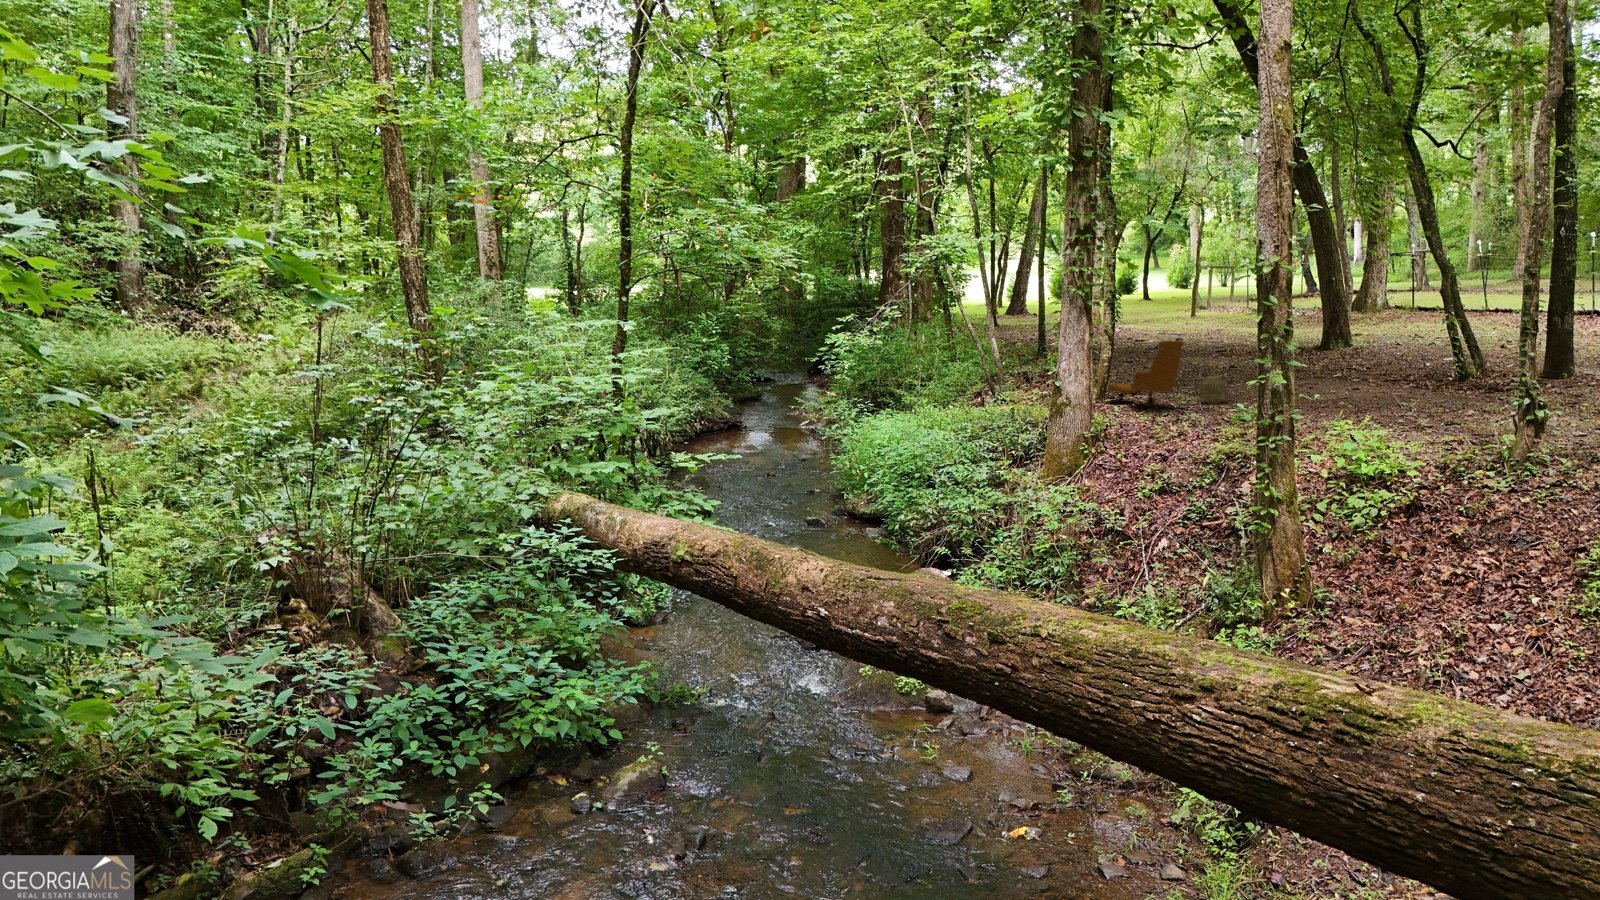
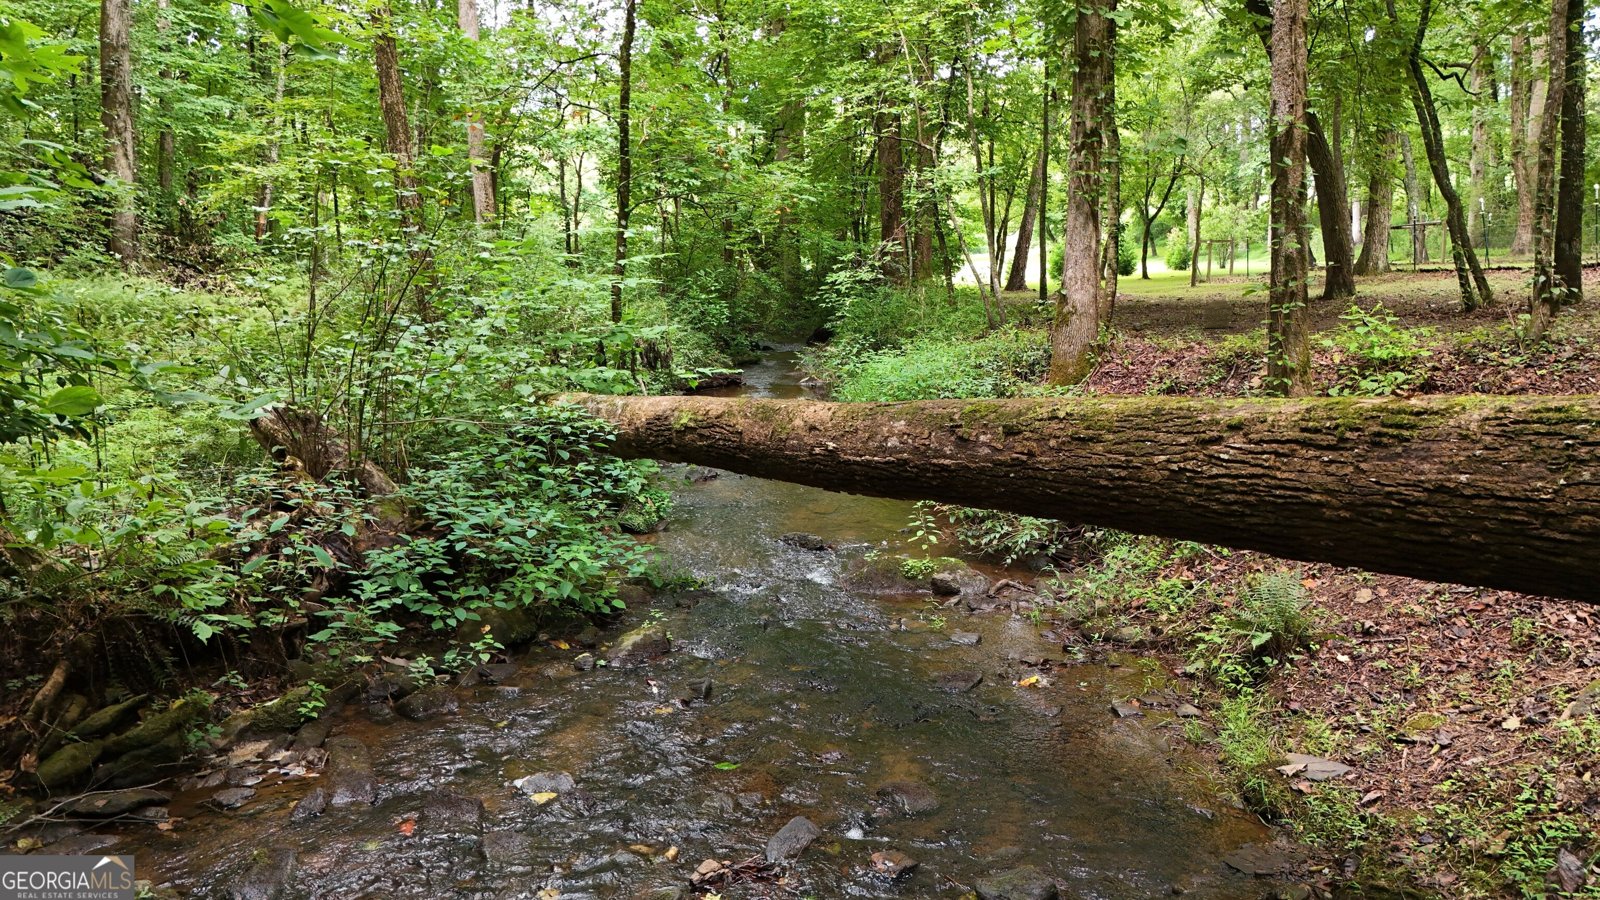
lounge chair: present [1107,341,1184,408] -> none [1109,261,1189,333]

